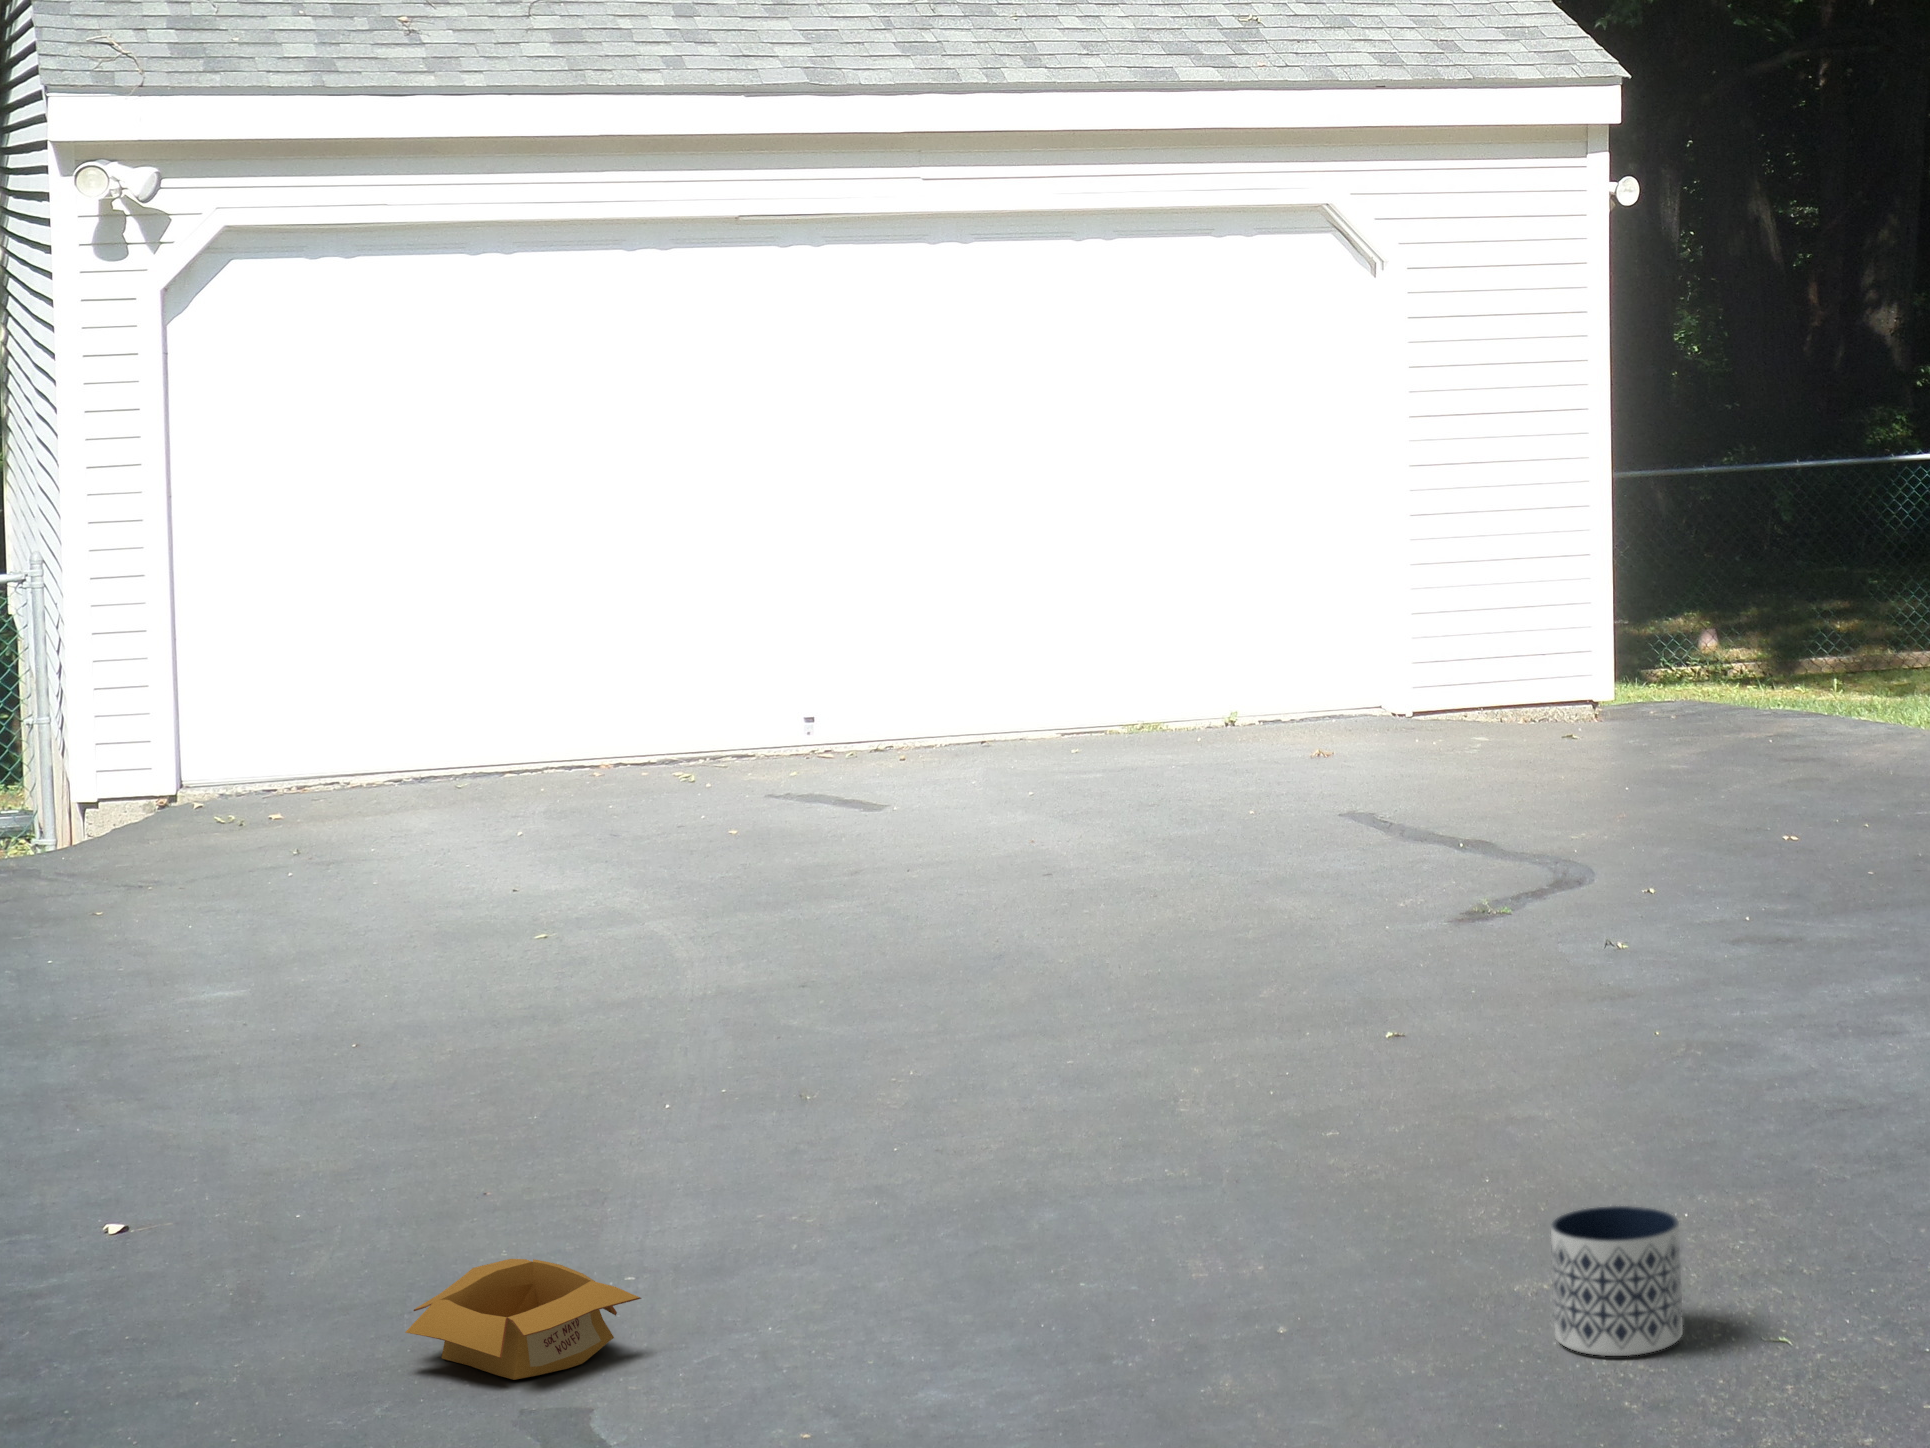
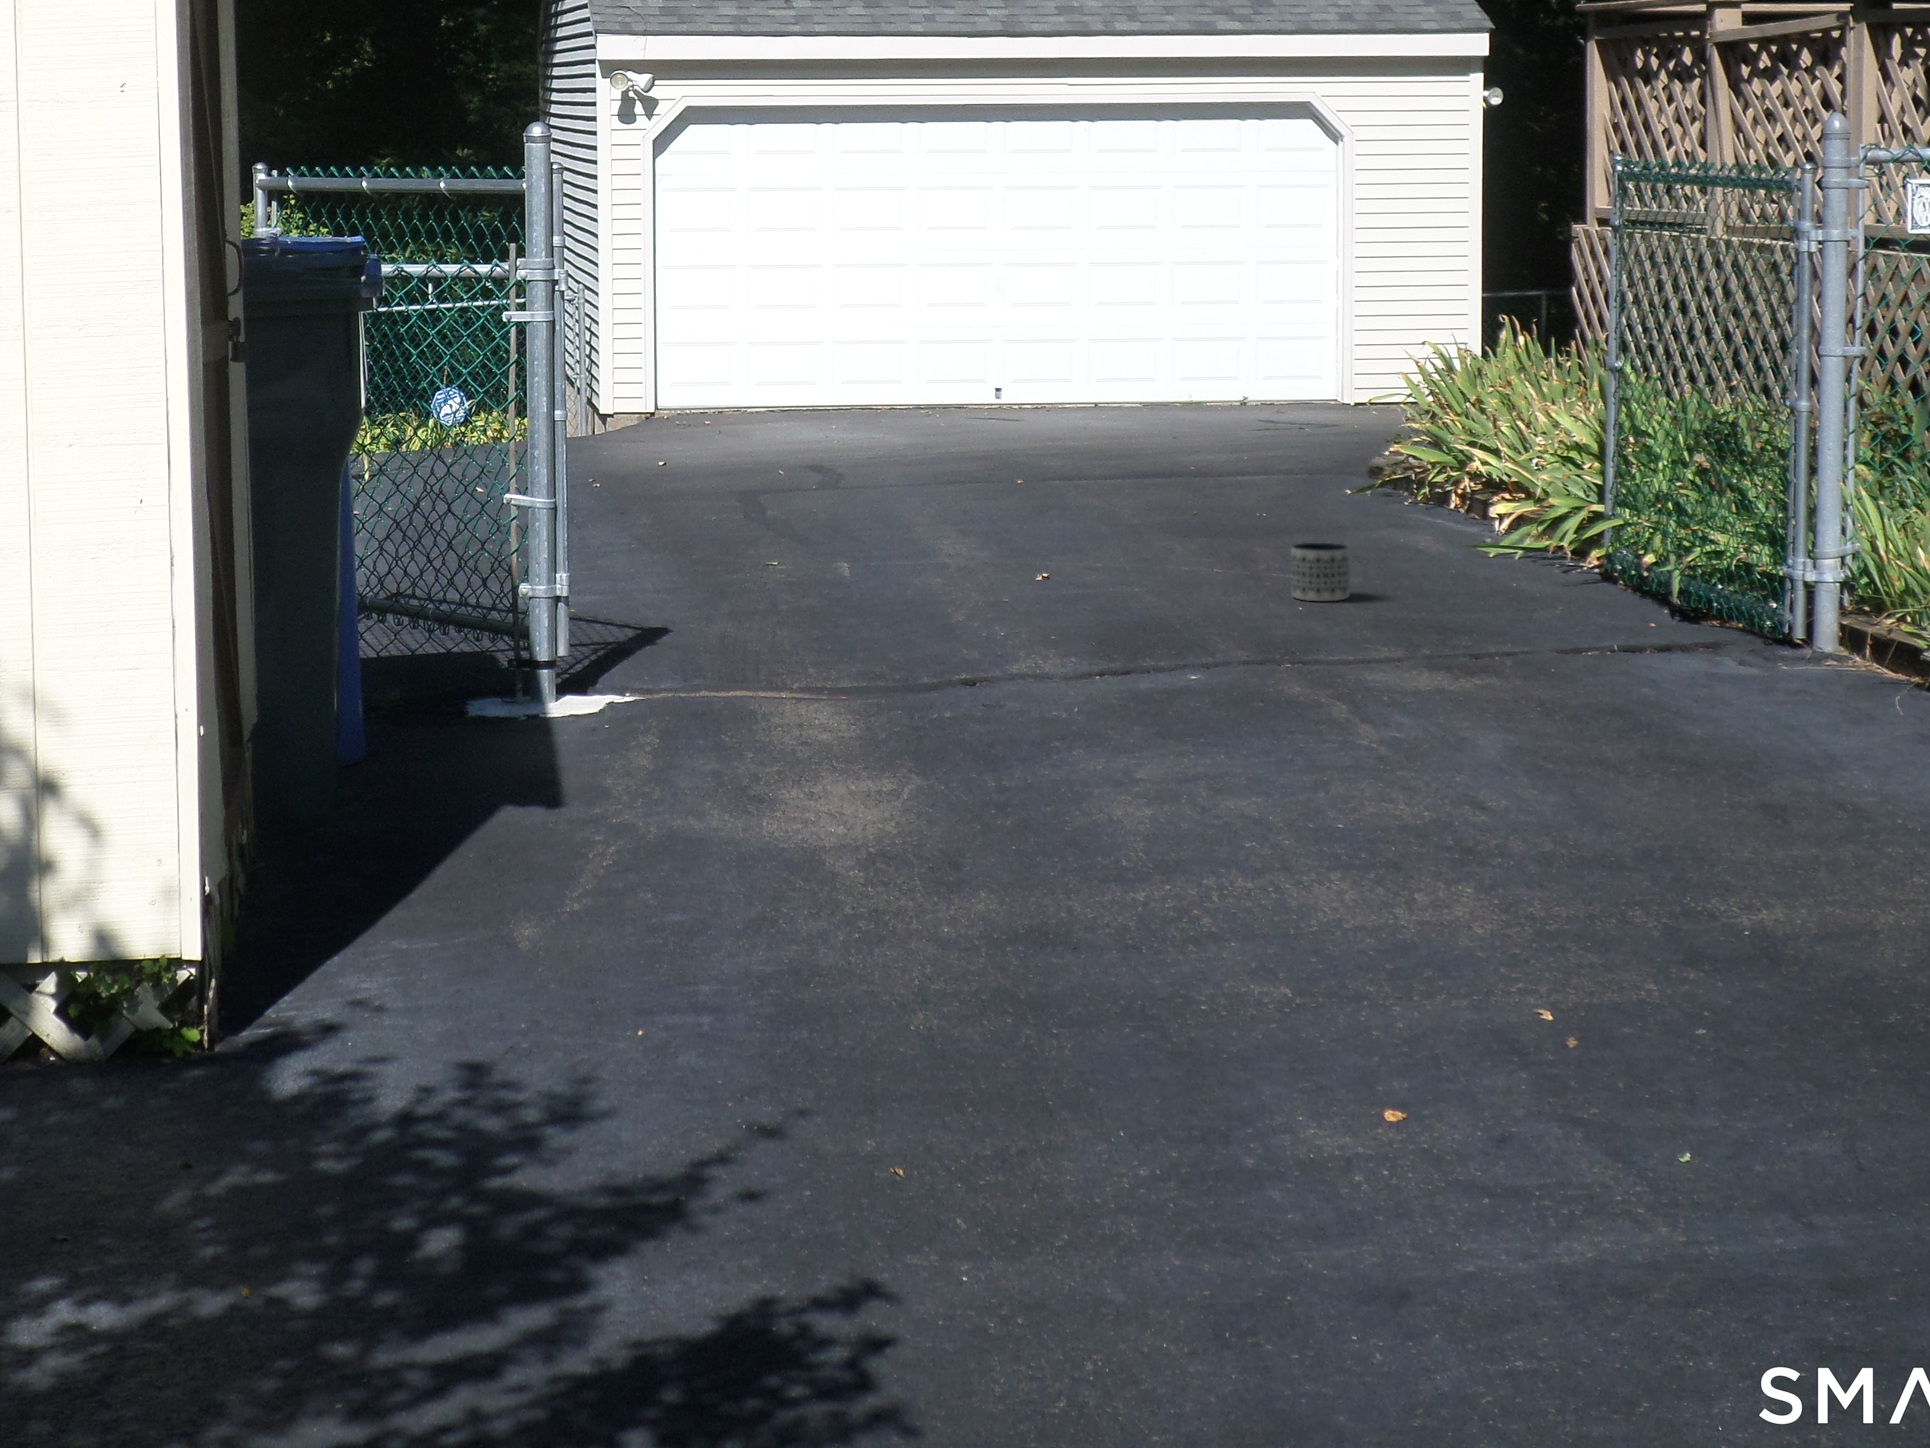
cardboard box: present [405,1259,641,1380] -> none [801,544,899,585]

